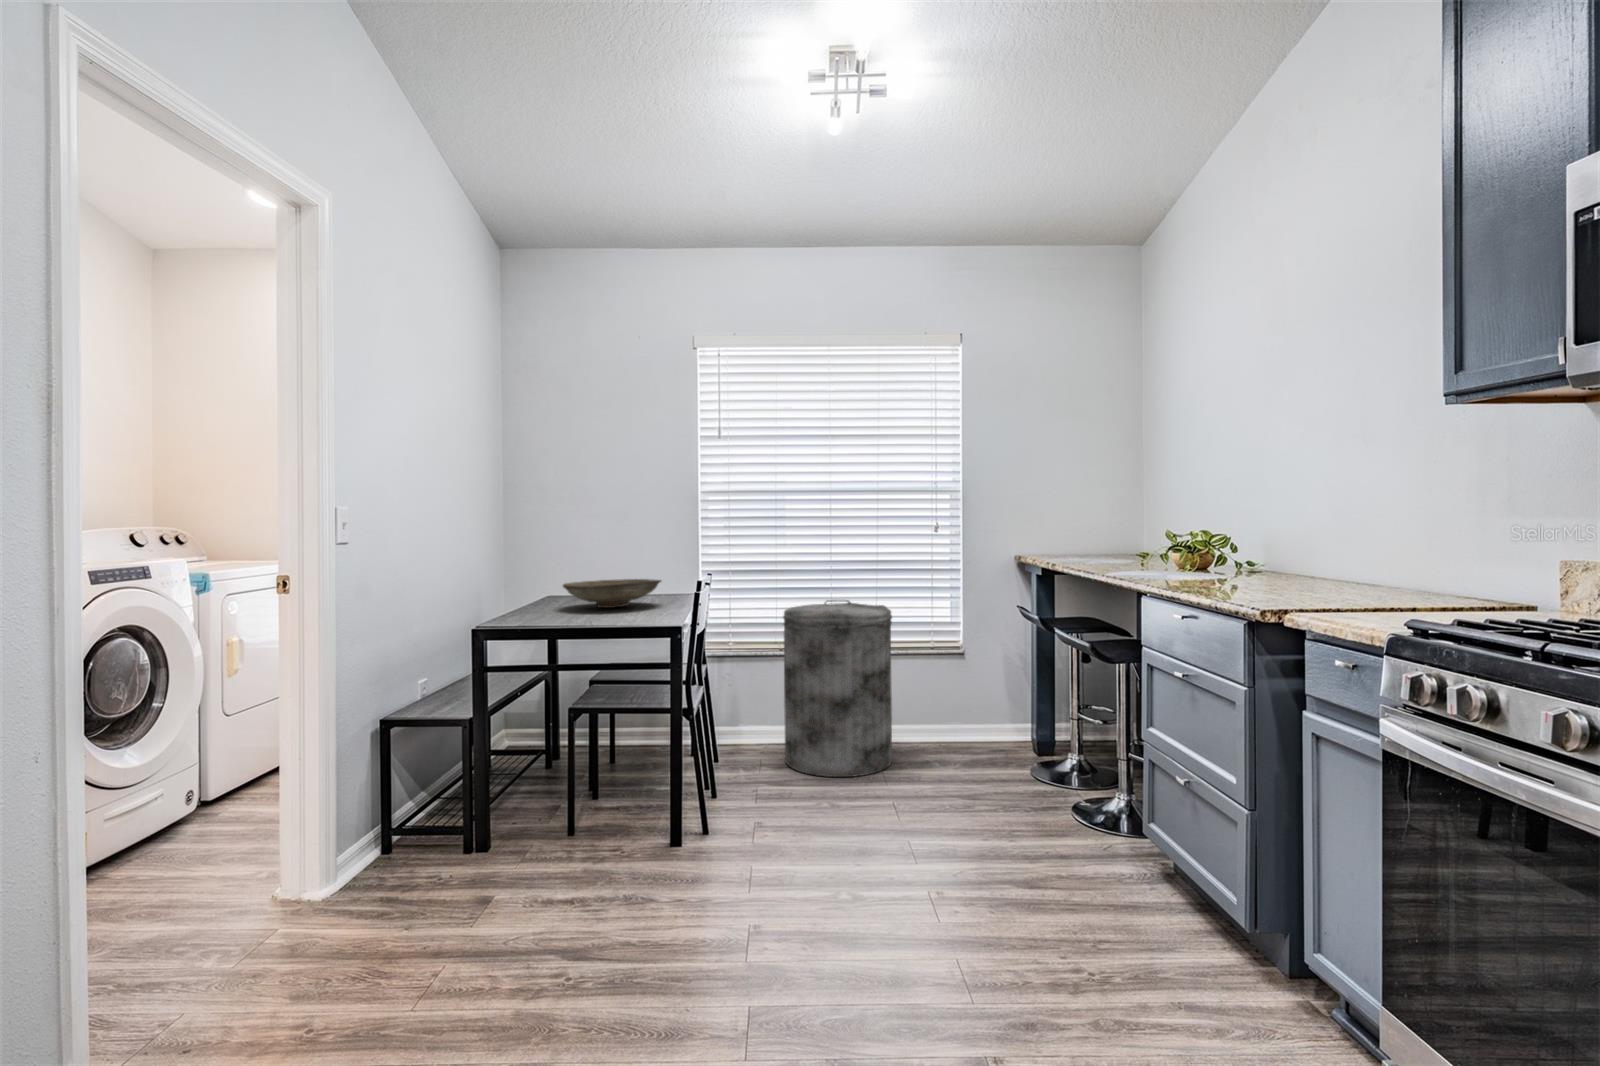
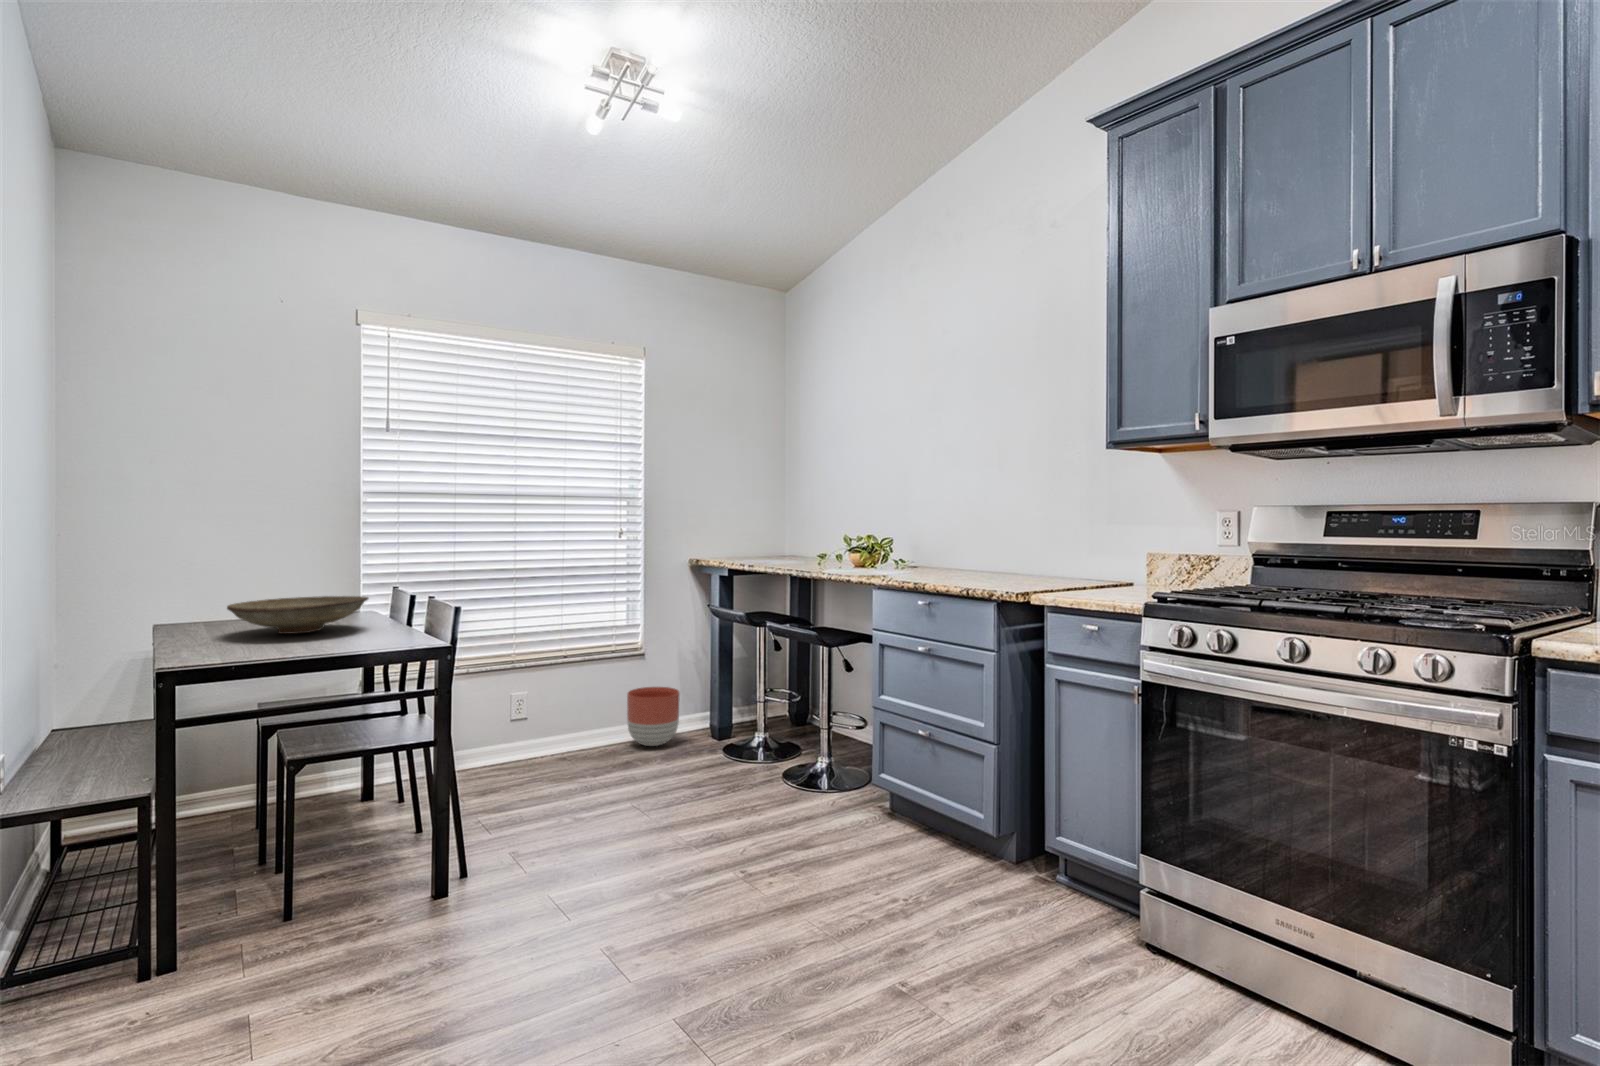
trash can: present [783,600,892,777] -> none [481,609,599,793]
planter: none [939,689,995,752] -> present [627,687,680,746]

